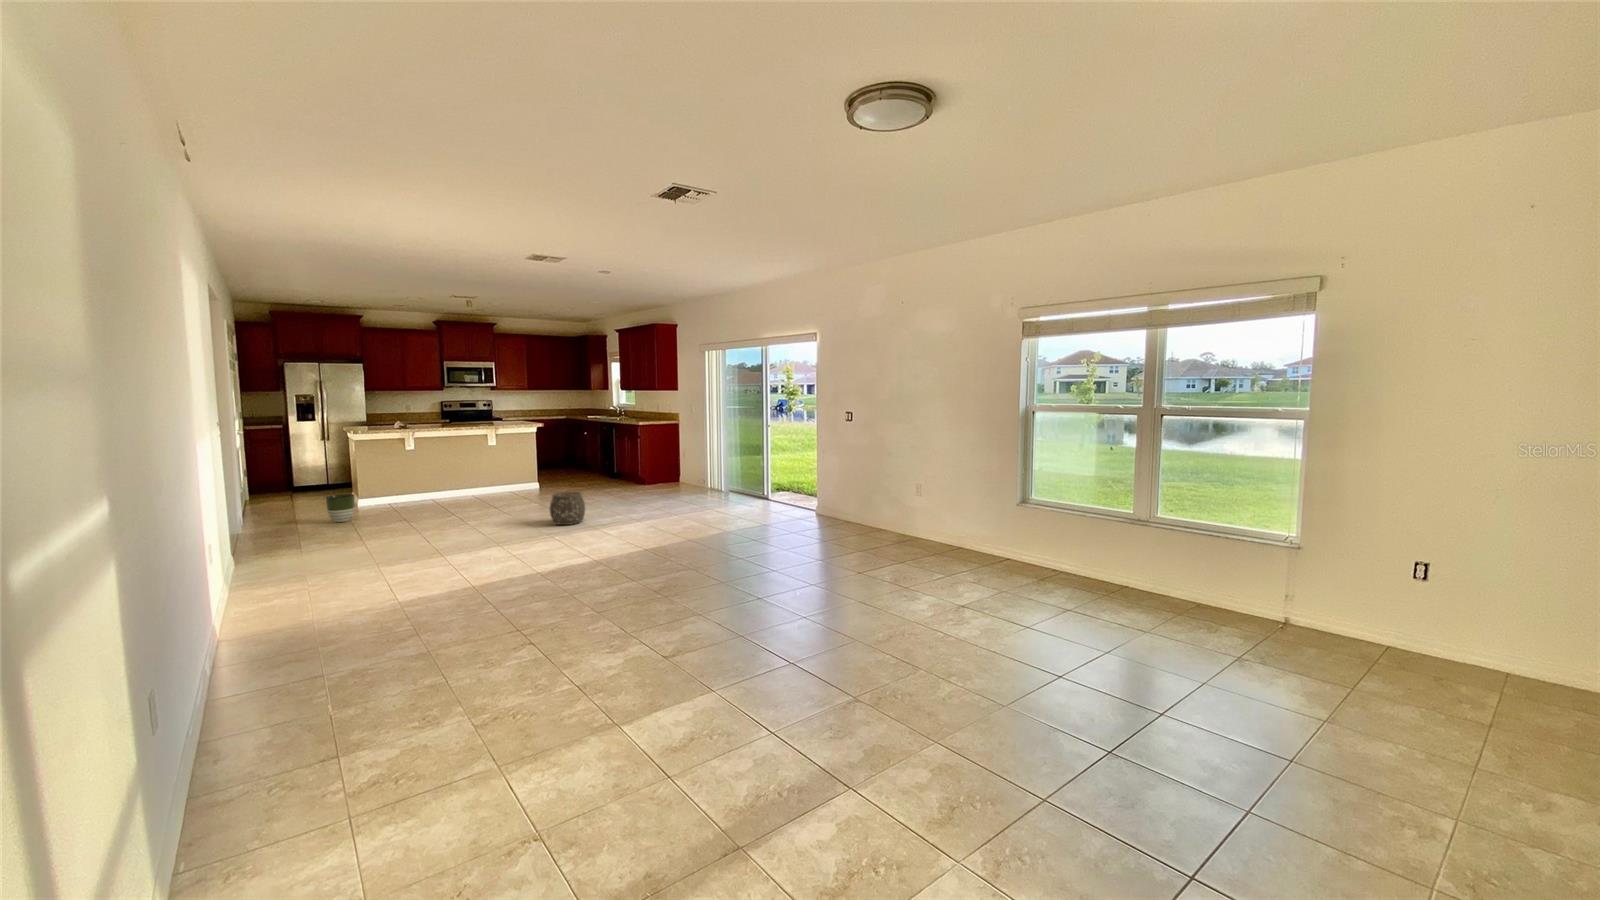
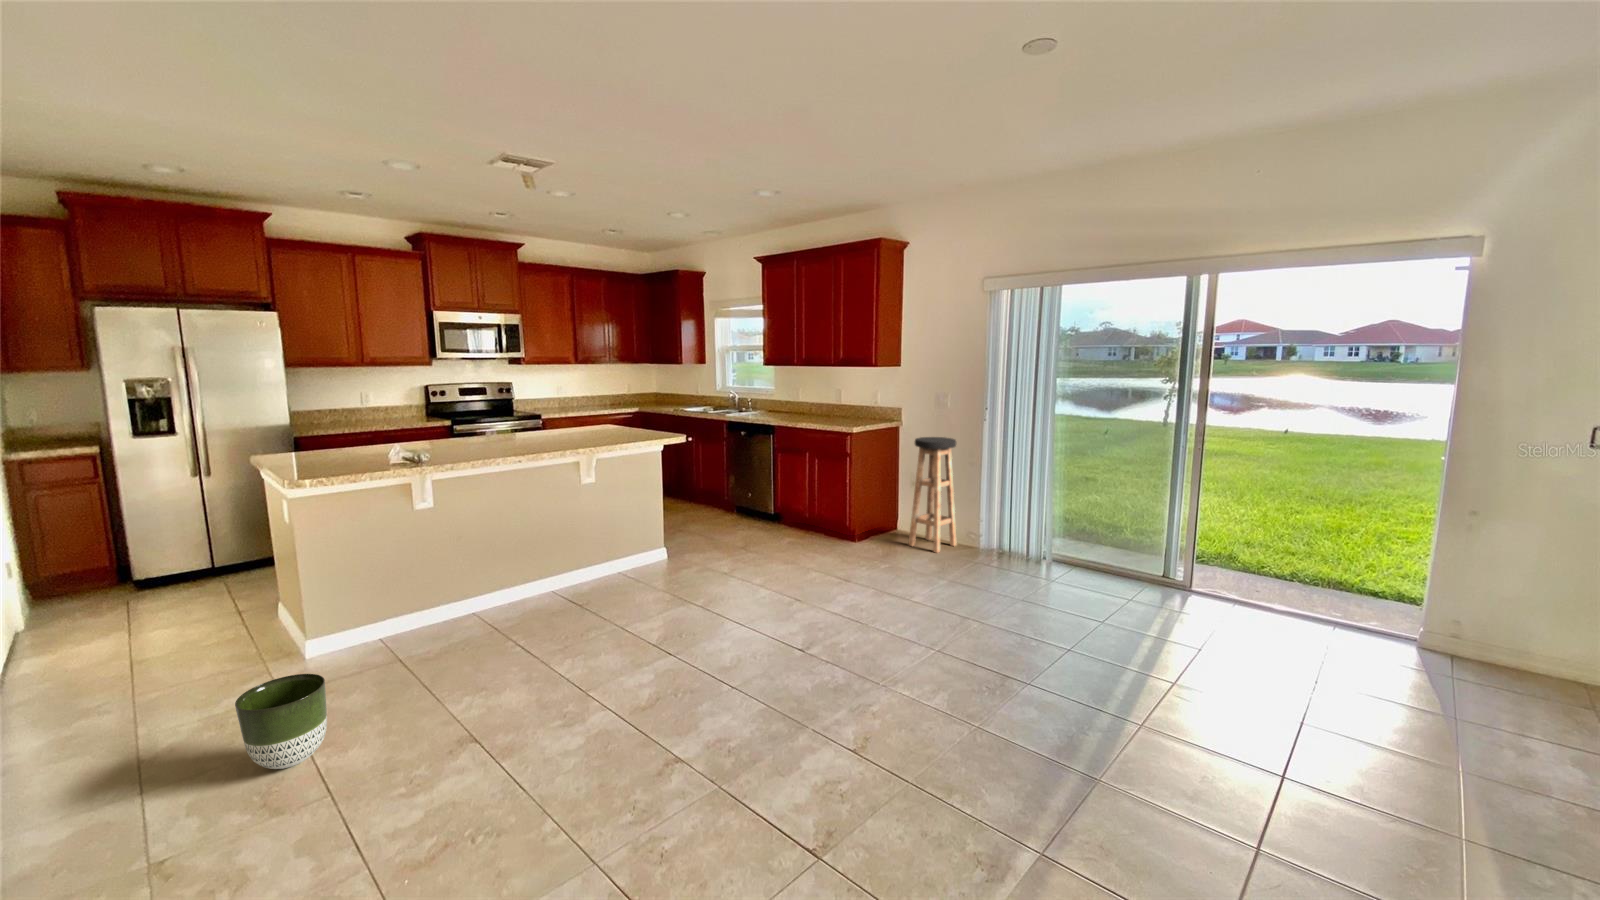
bar stool: none [668,429,693,490] -> present [909,437,956,553]
woven basket: present [550,492,585,525] -> none [900,635,993,742]

